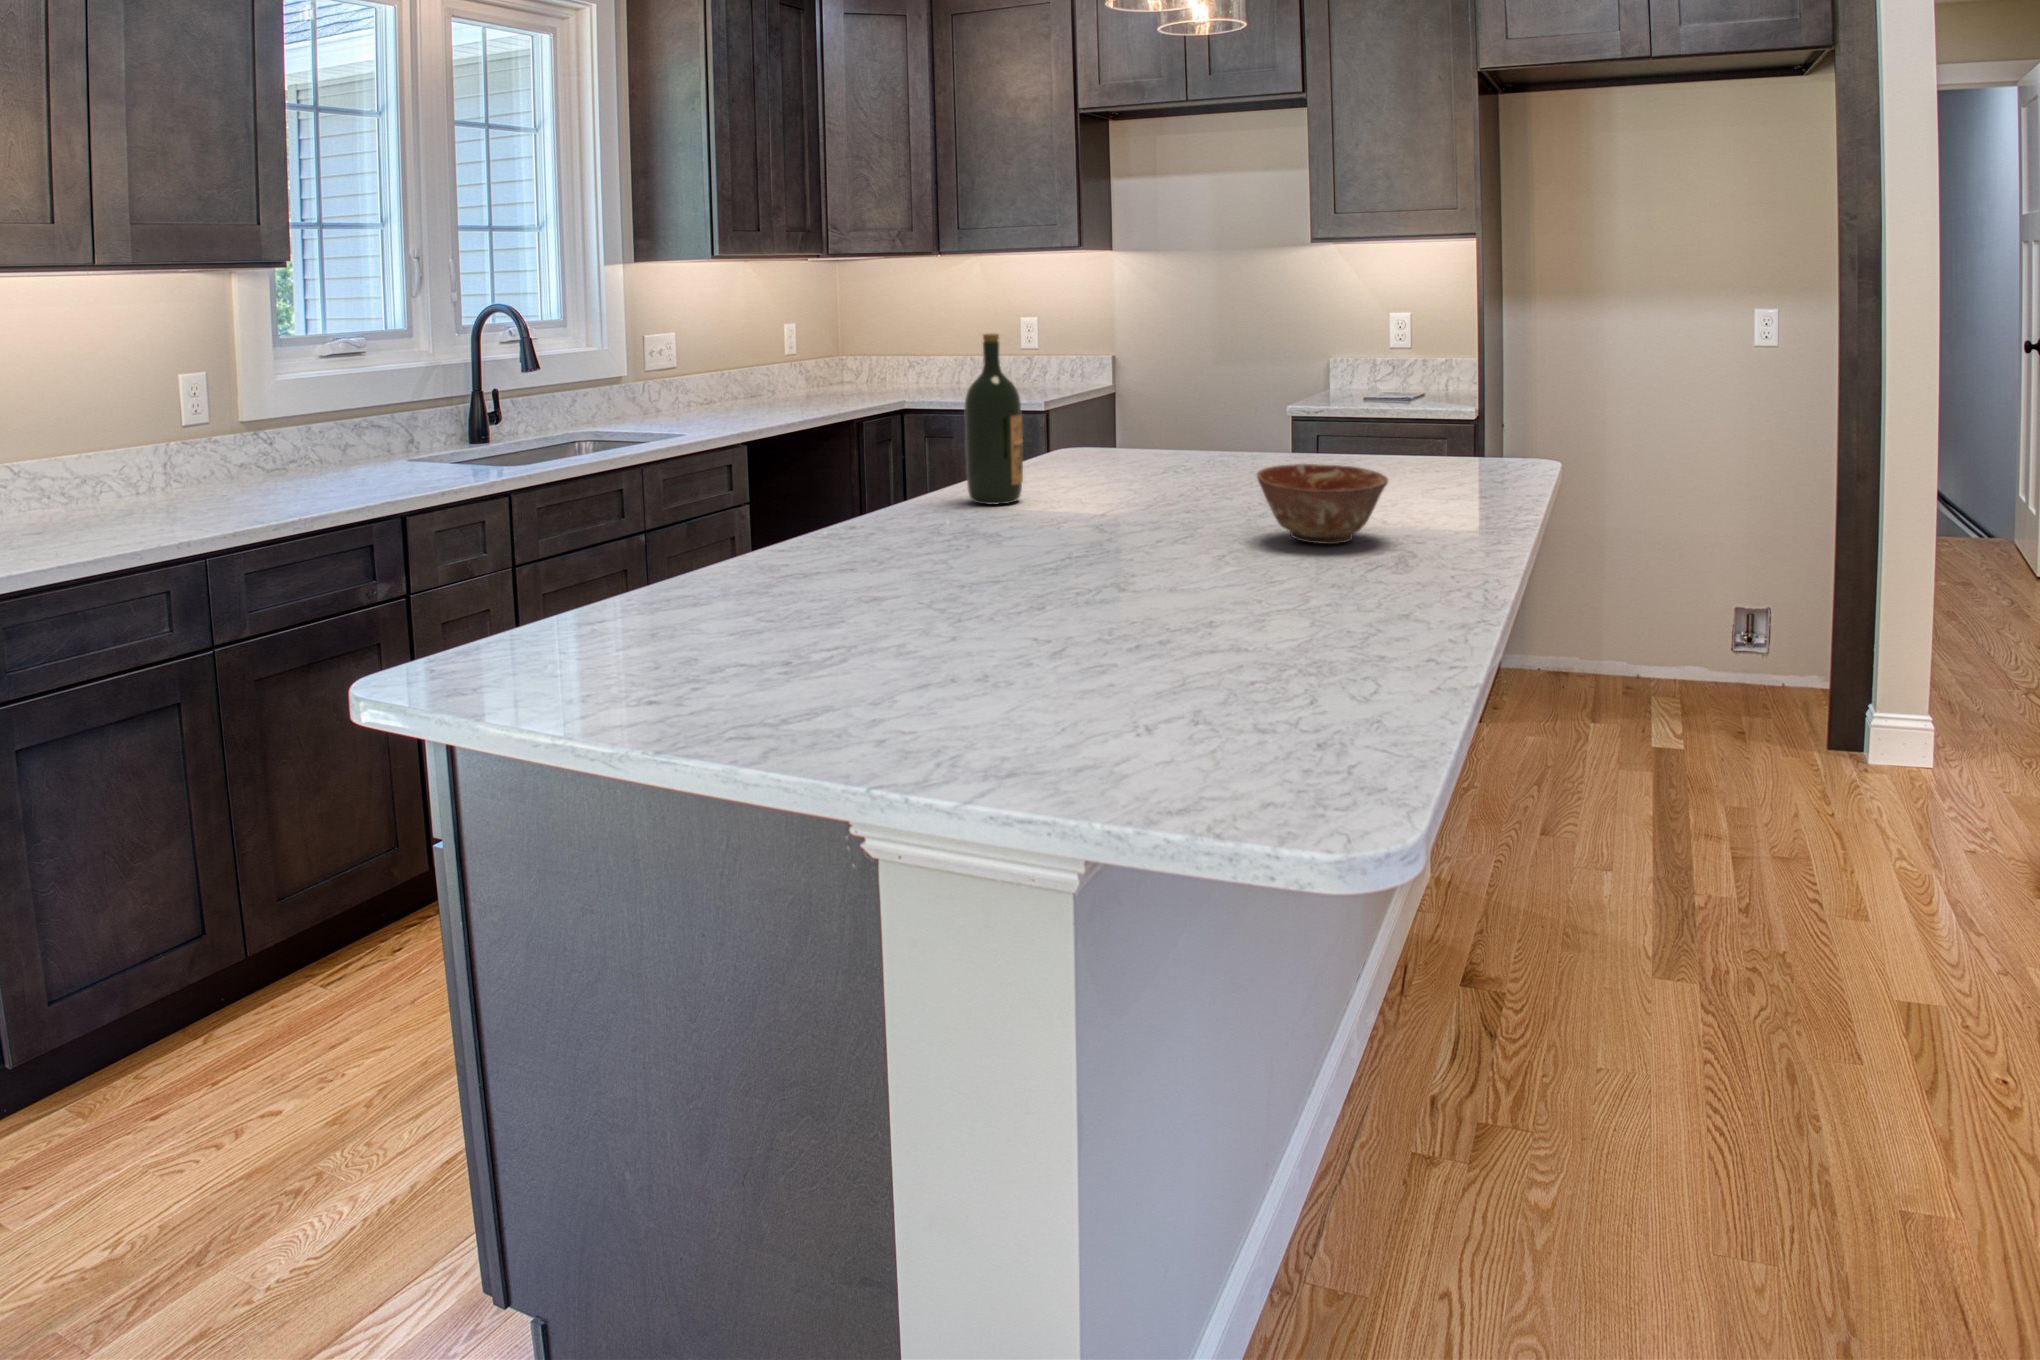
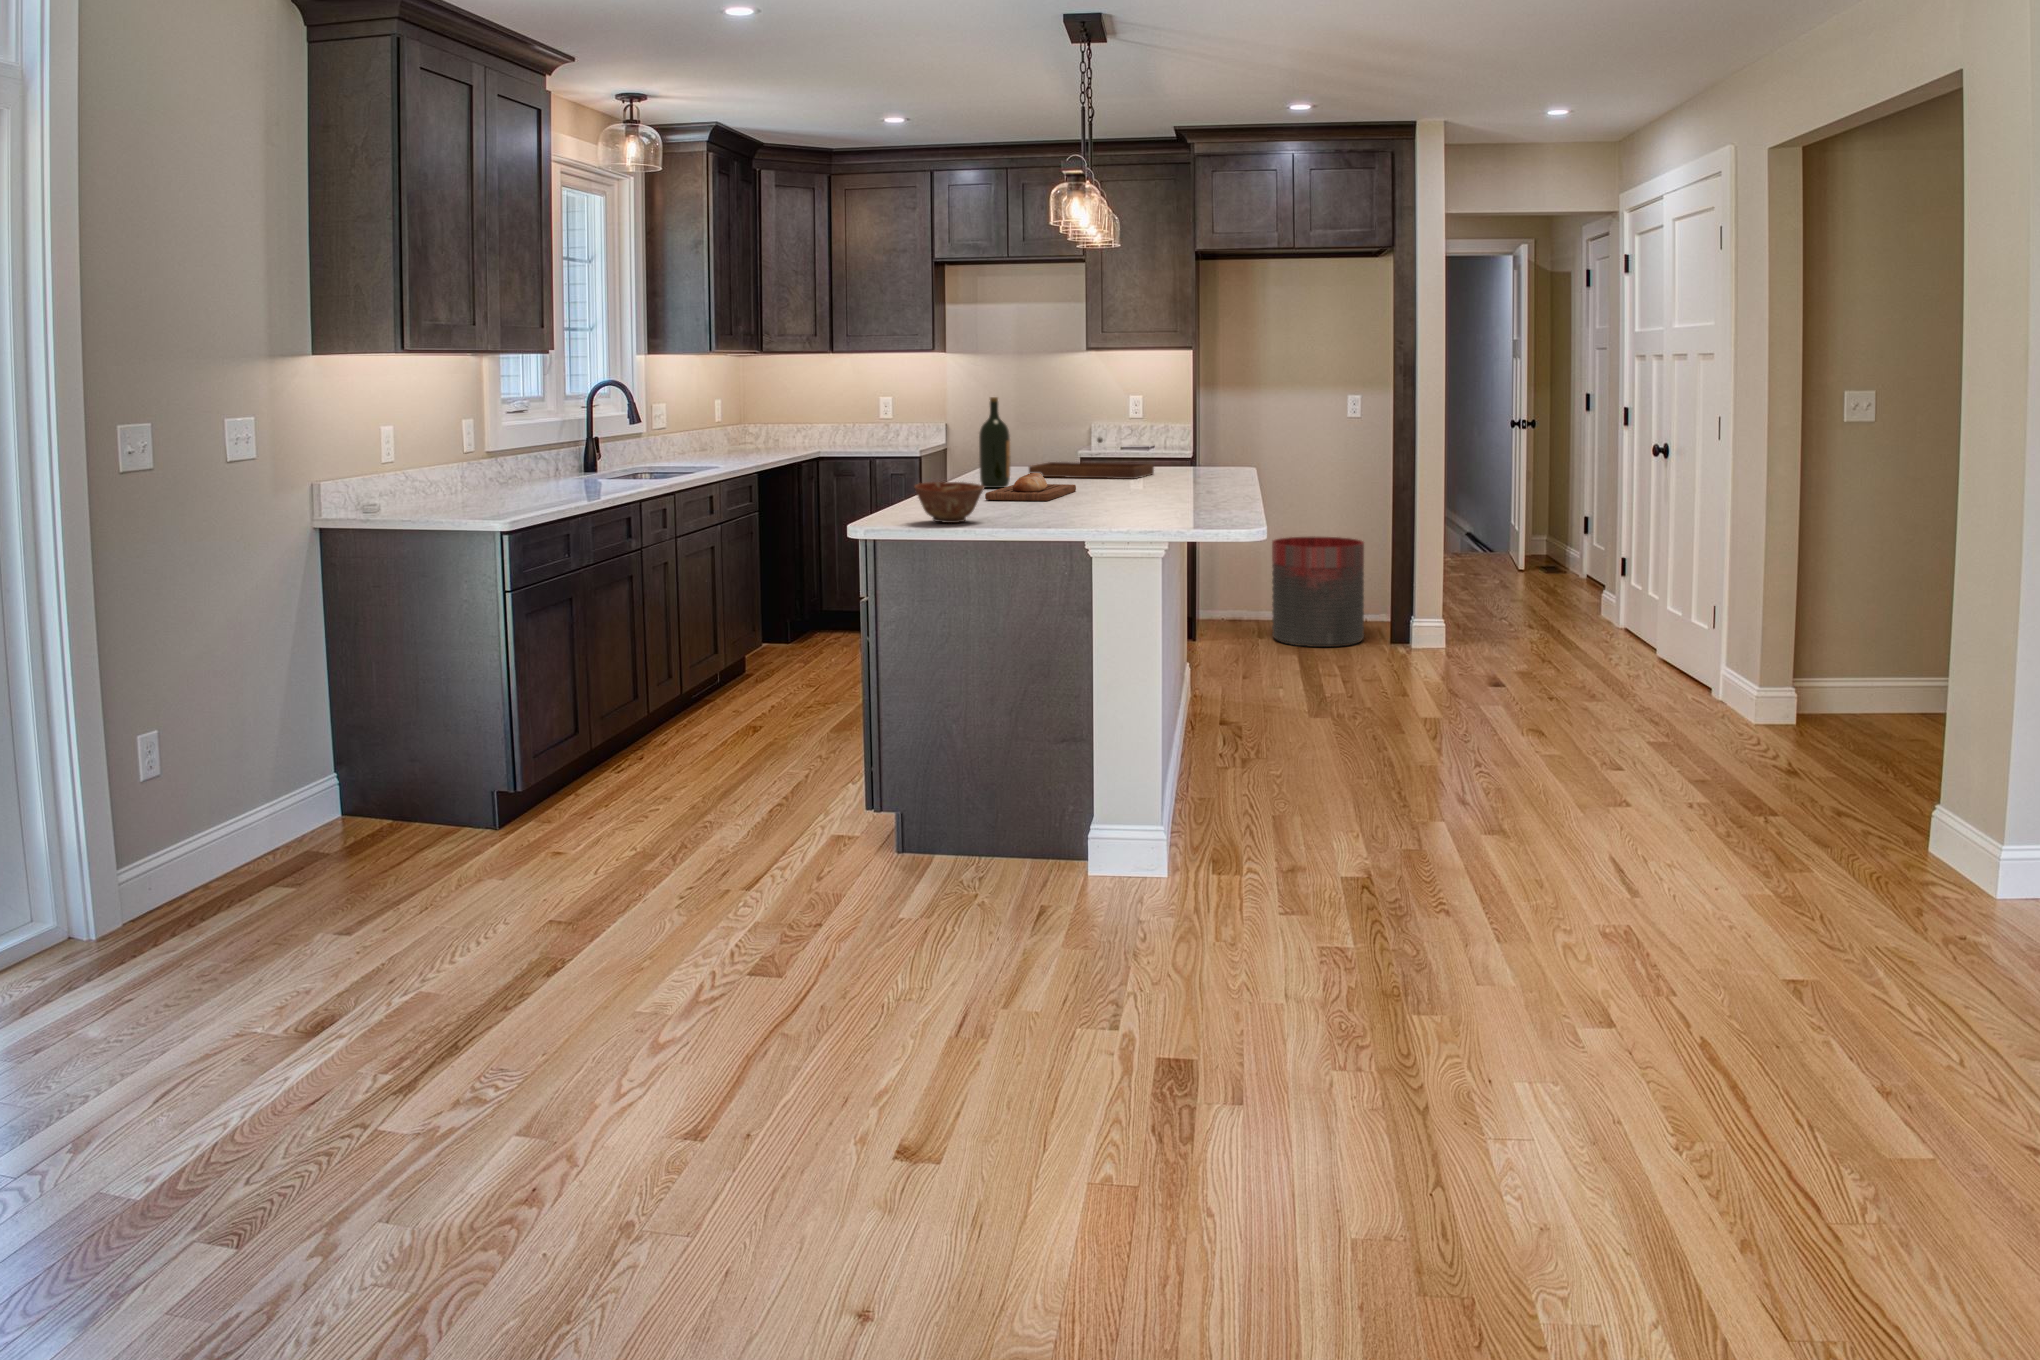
tray: none [1101,399,1332,485] -> present [1029,437,1154,479]
ceramic bowl: present [1257,464,1388,544] -> present [915,482,984,523]
bread loaf: none [898,488,1121,564] -> present [985,473,1076,501]
trash can: none [1601,537,1769,733] -> present [1272,537,1364,647]

